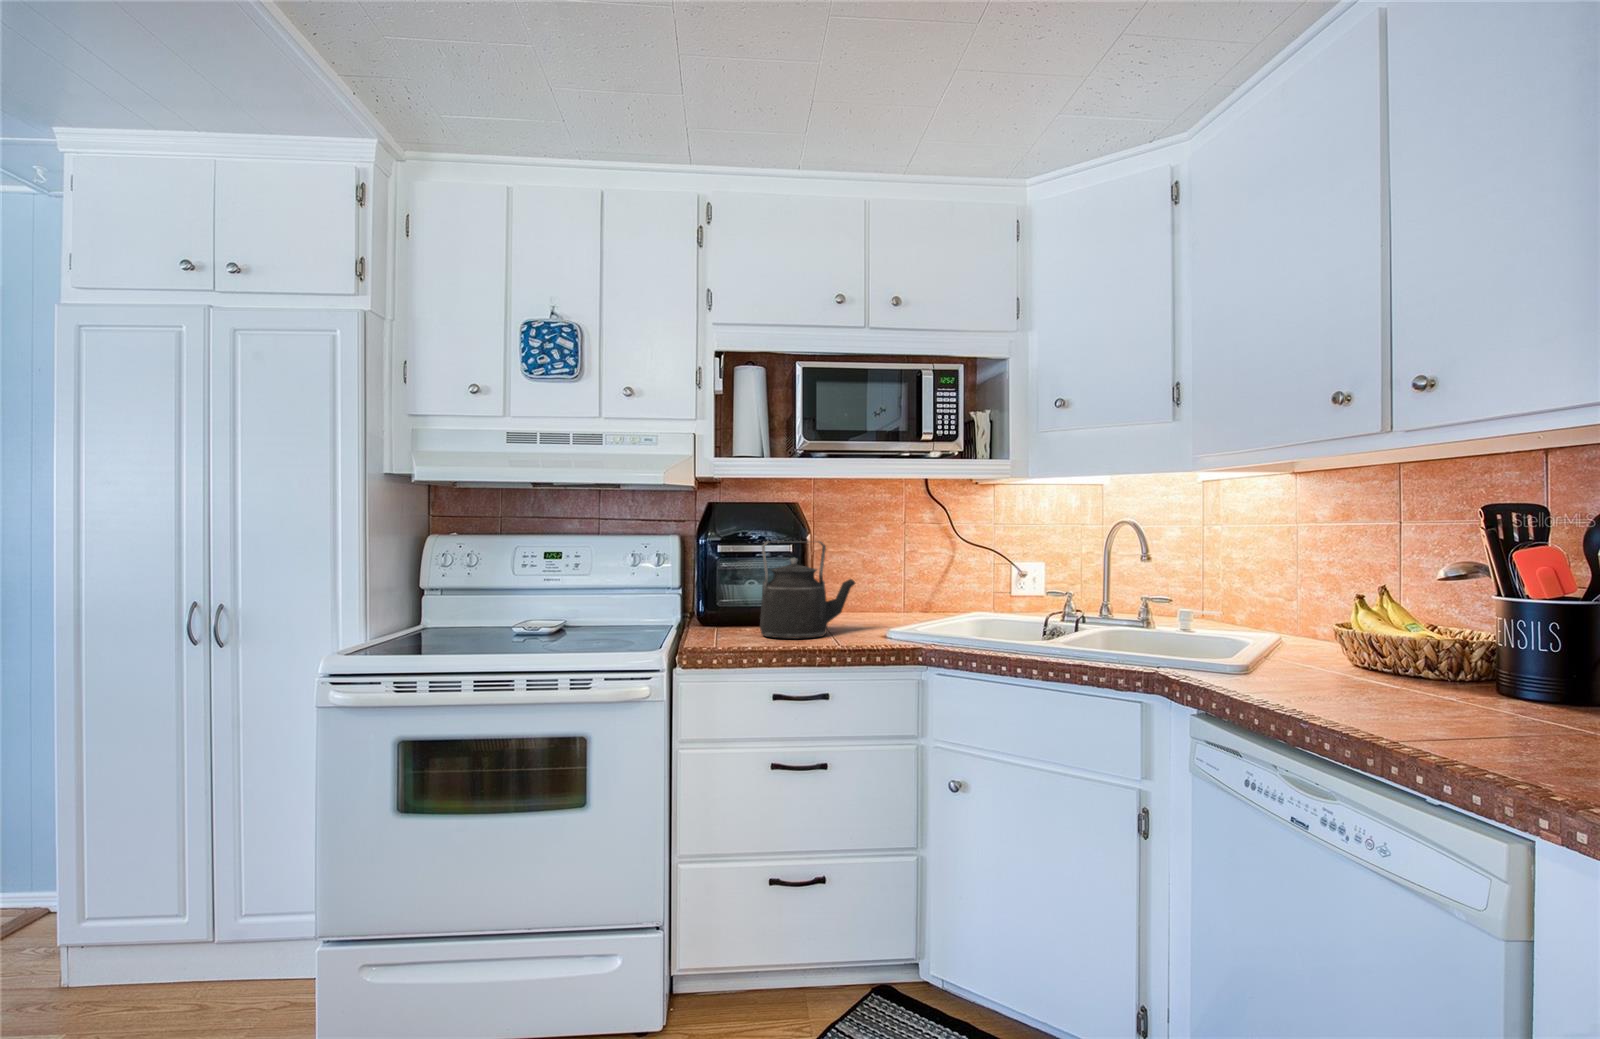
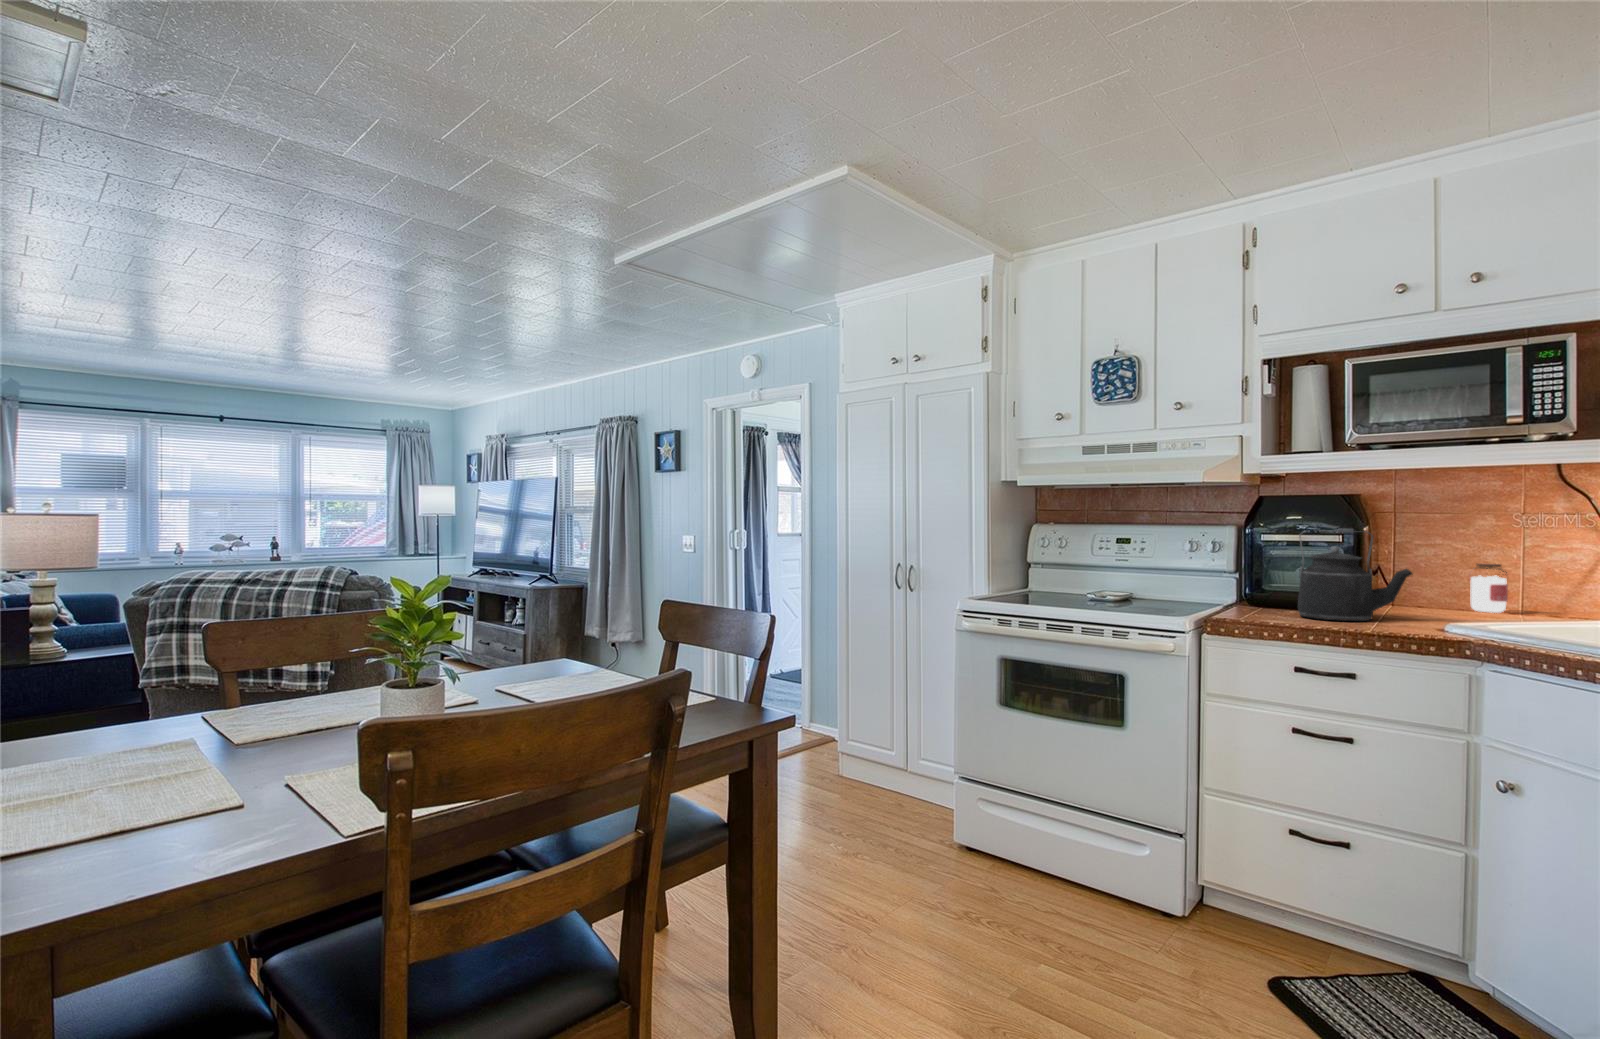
jar: none [874,570,901,616] -> present [1471,563,1508,613]

